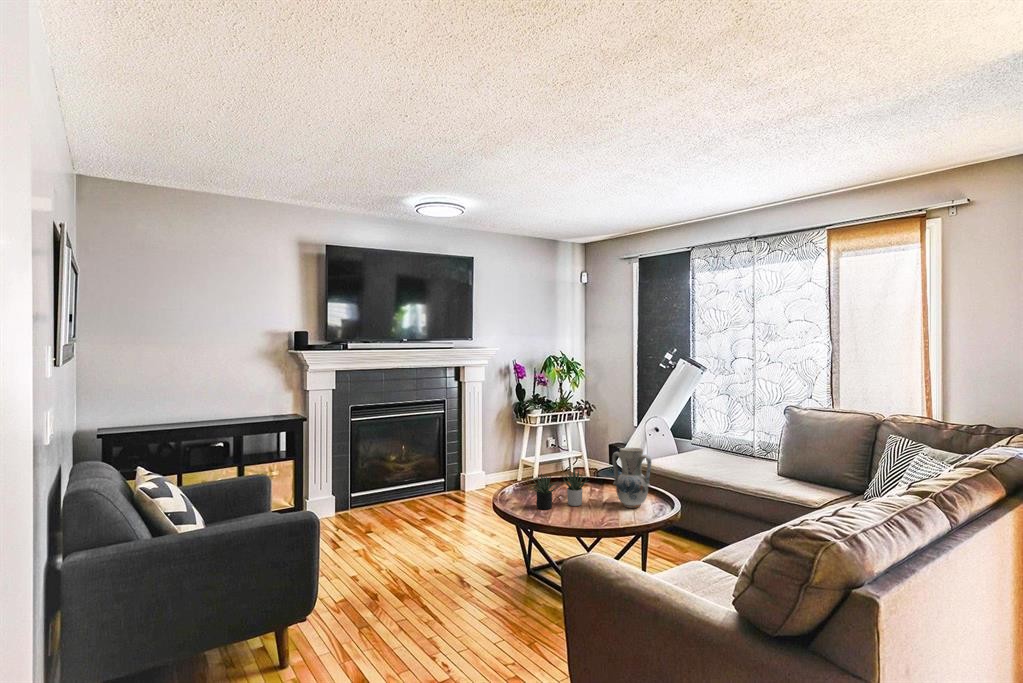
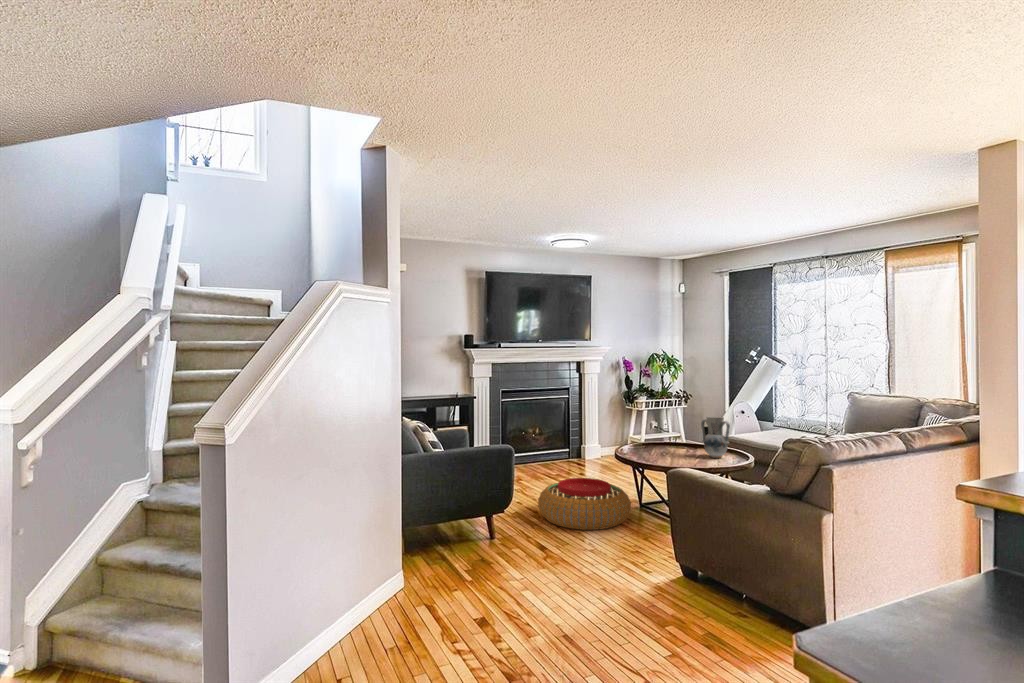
succulent plant: present [531,470,587,509] -> none [640,429,685,457]
pouf: none [377,540,514,631] -> present [538,478,631,530]

